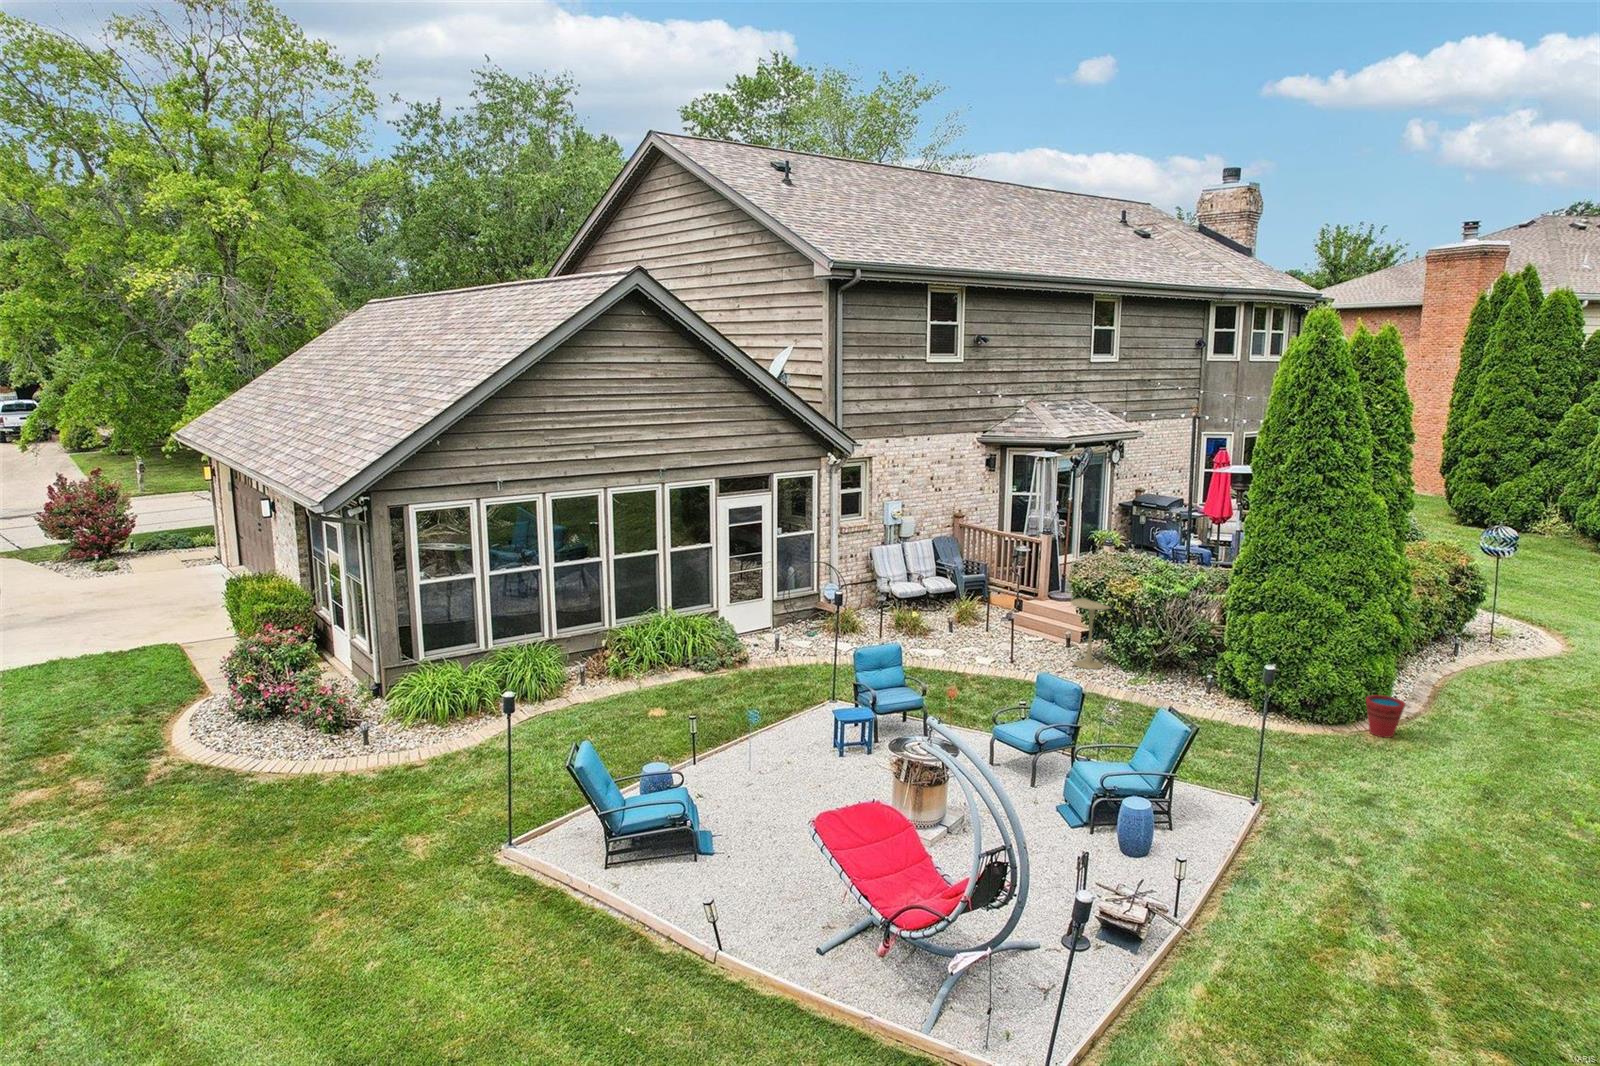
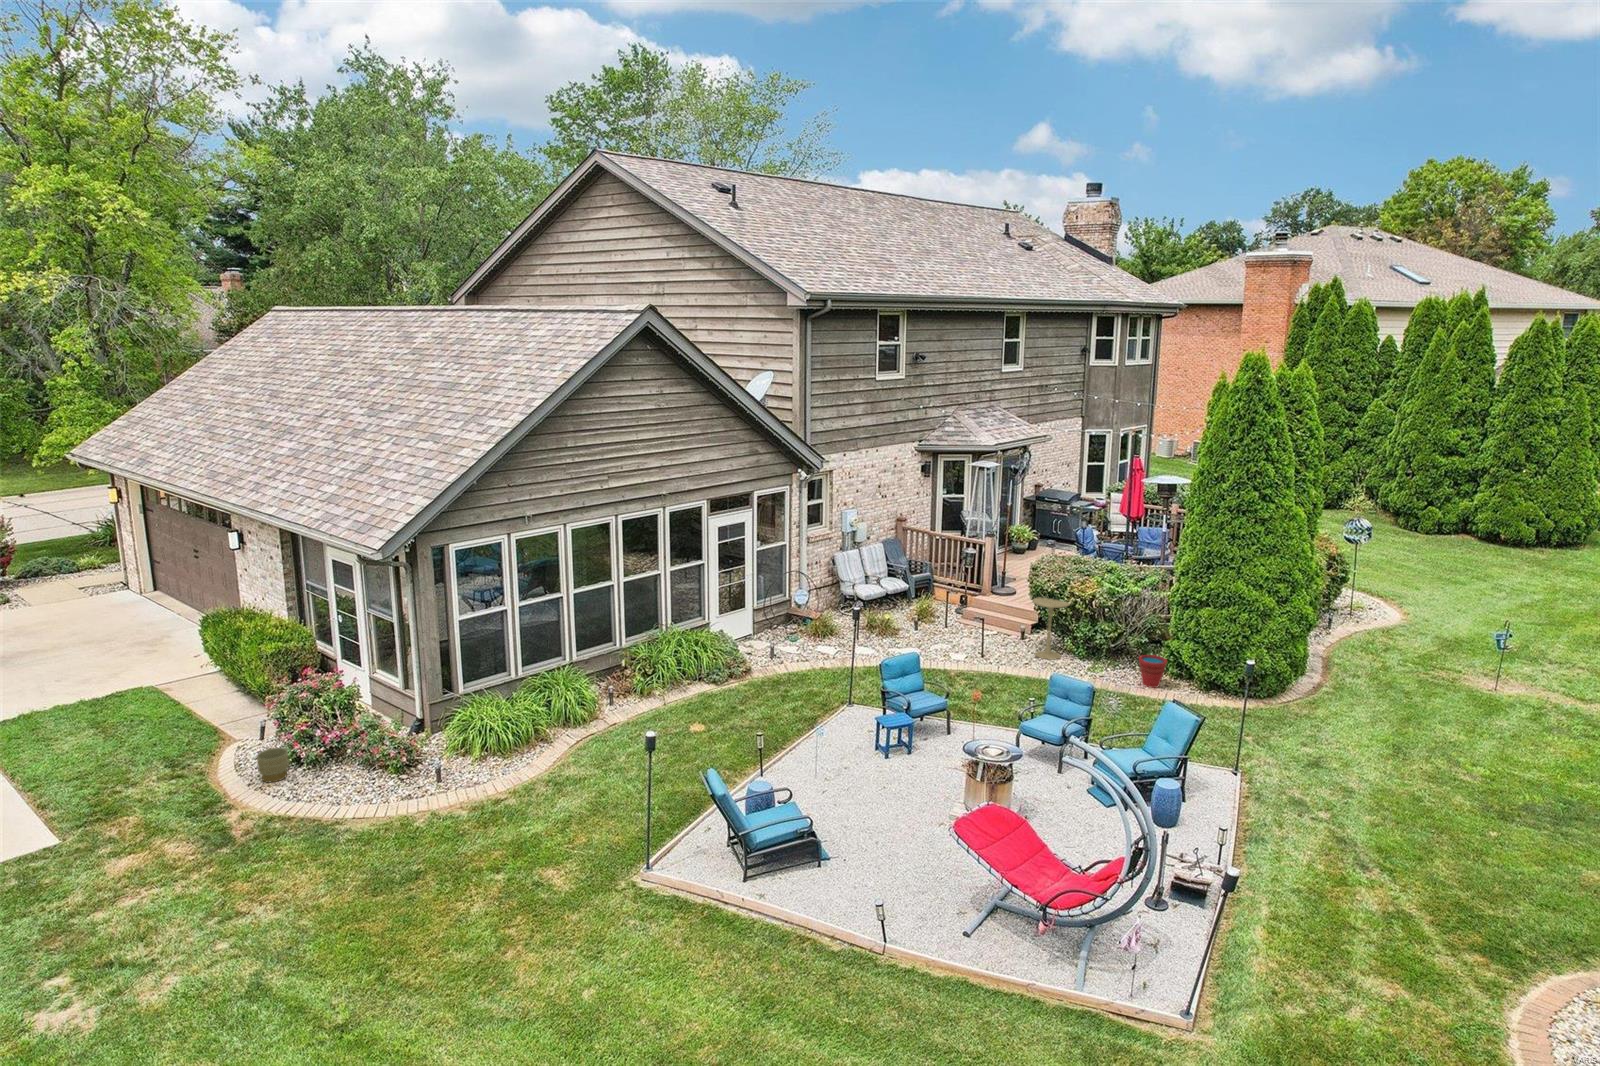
bucket: present [1366,695,1406,738] -> present [1139,655,1167,688]
planter: none [207,700,239,733] -> present [257,748,289,782]

